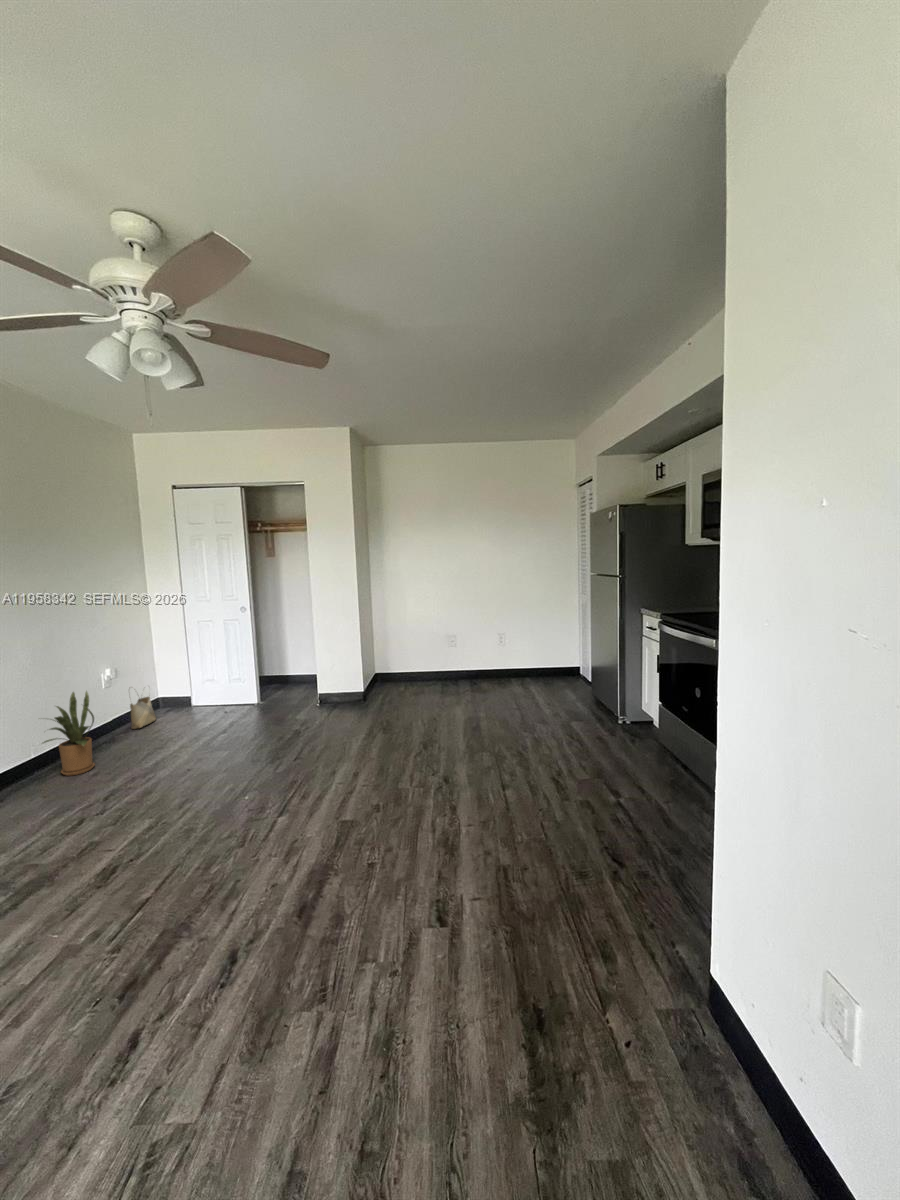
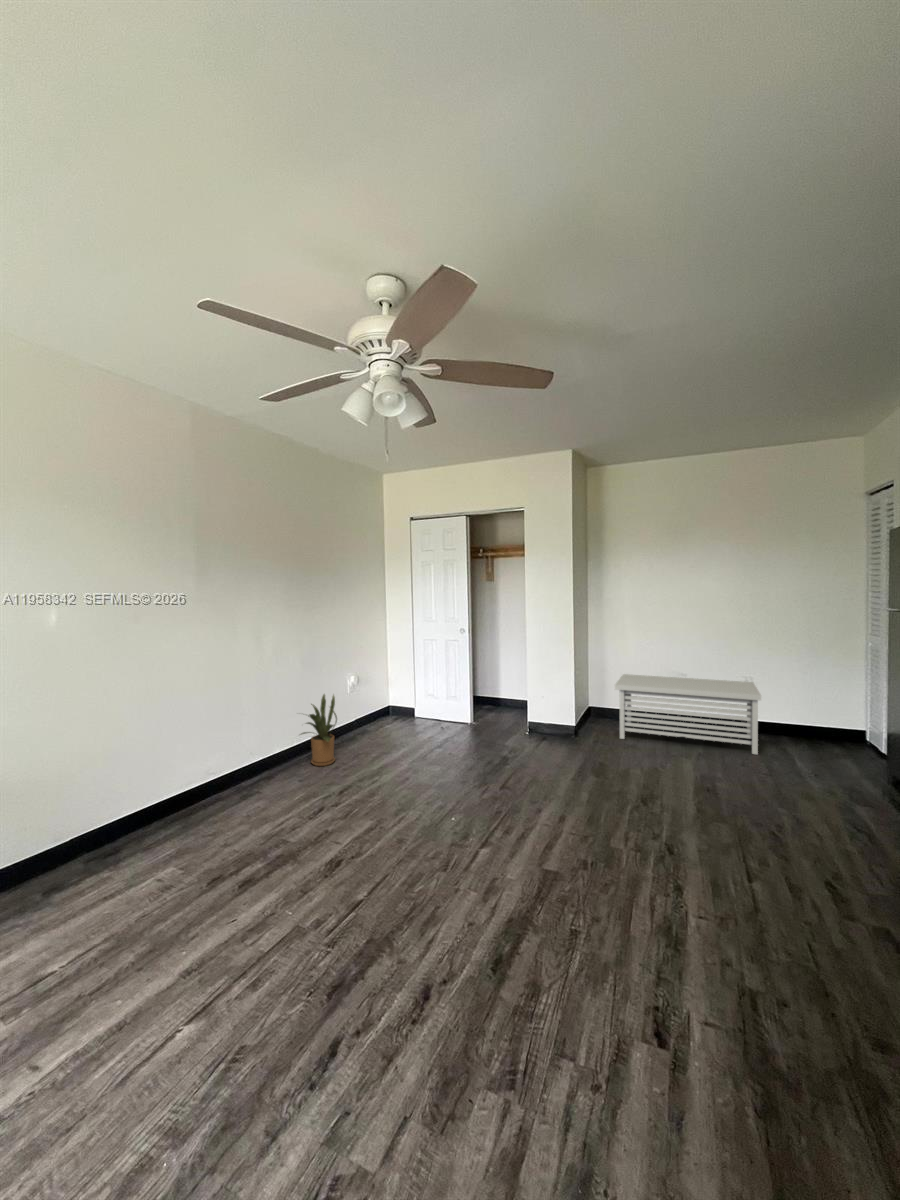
storage bench: none [397,636,511,697] -> present [615,674,761,754]
woven basket: present [130,697,156,729] -> none [365,694,385,732]

